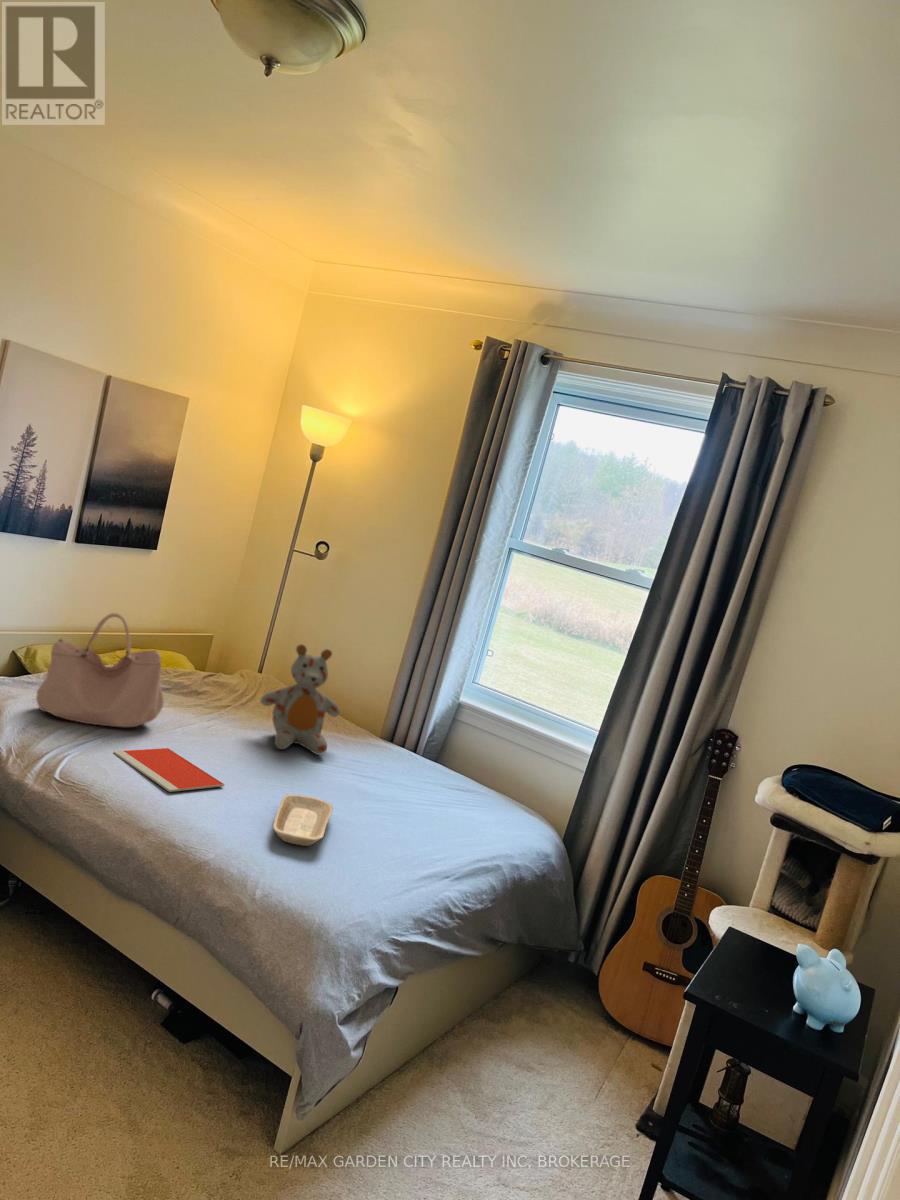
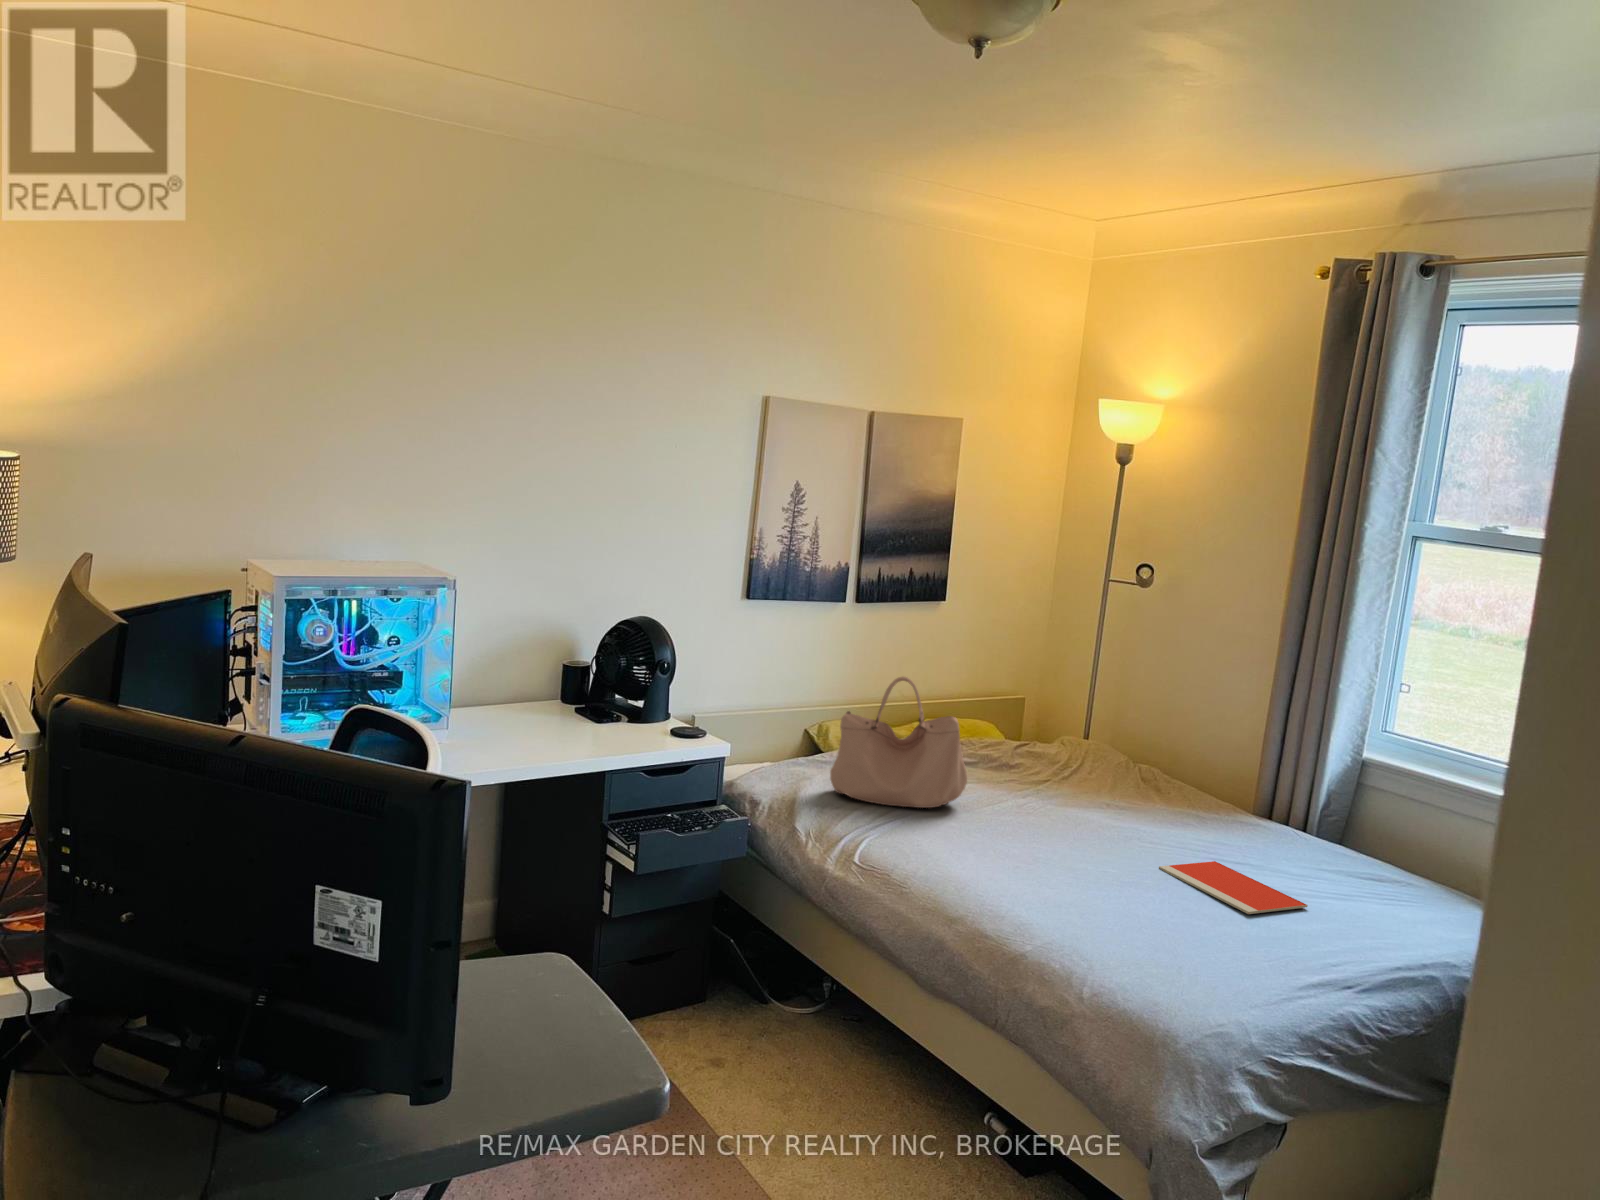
stuffed bear: present [261,644,340,755] -> none [1084,696,1189,835]
notebook: present [114,748,224,792] -> present [1159,861,1308,914]
tray: present [273,794,333,846] -> none [1103,880,1182,941]

